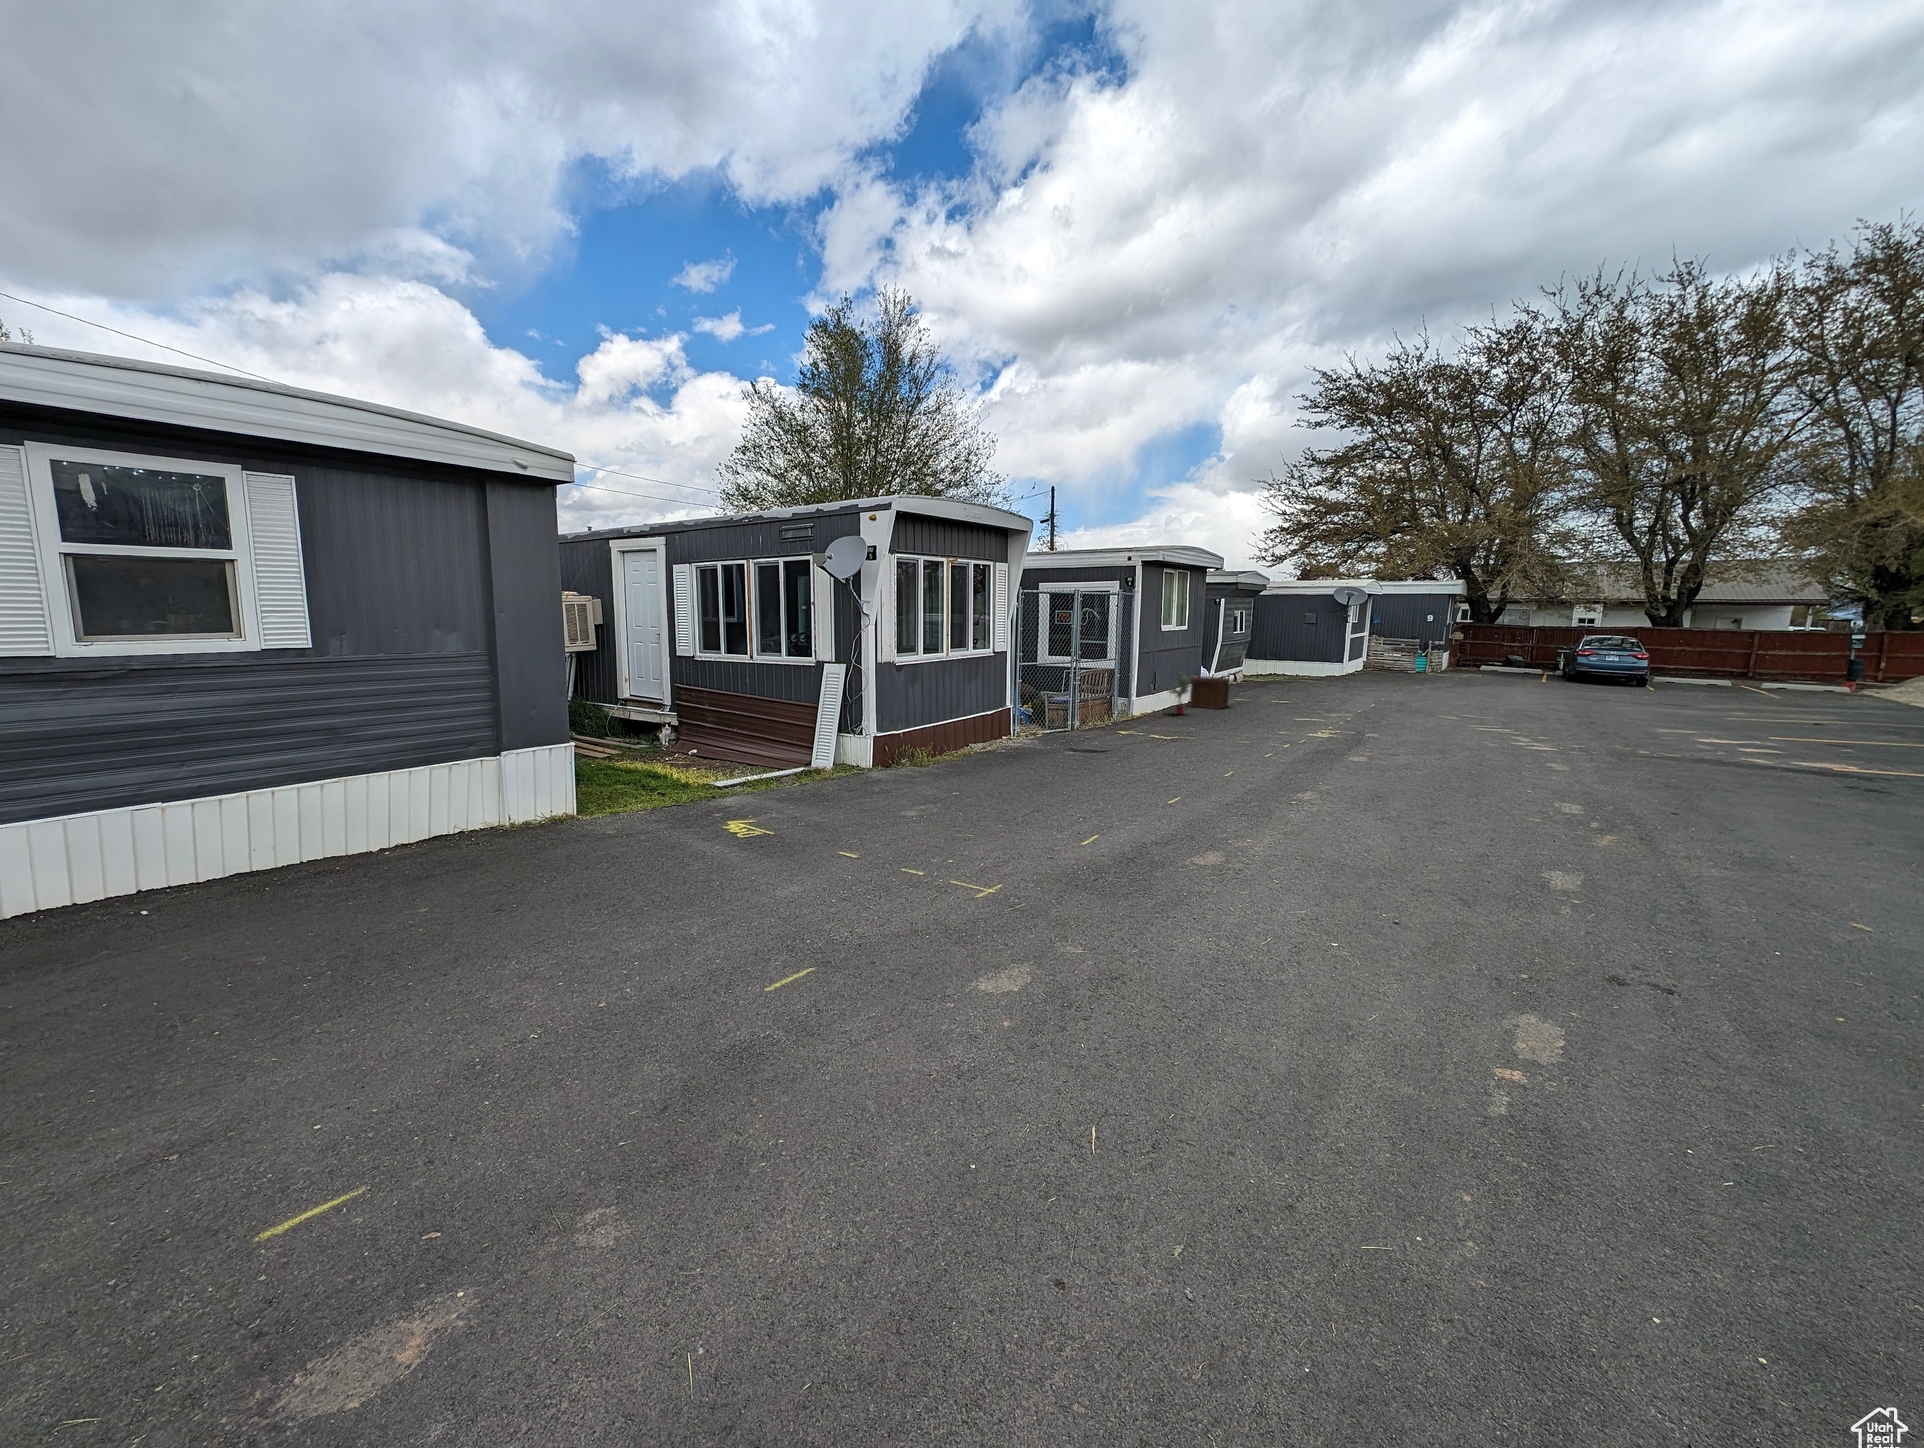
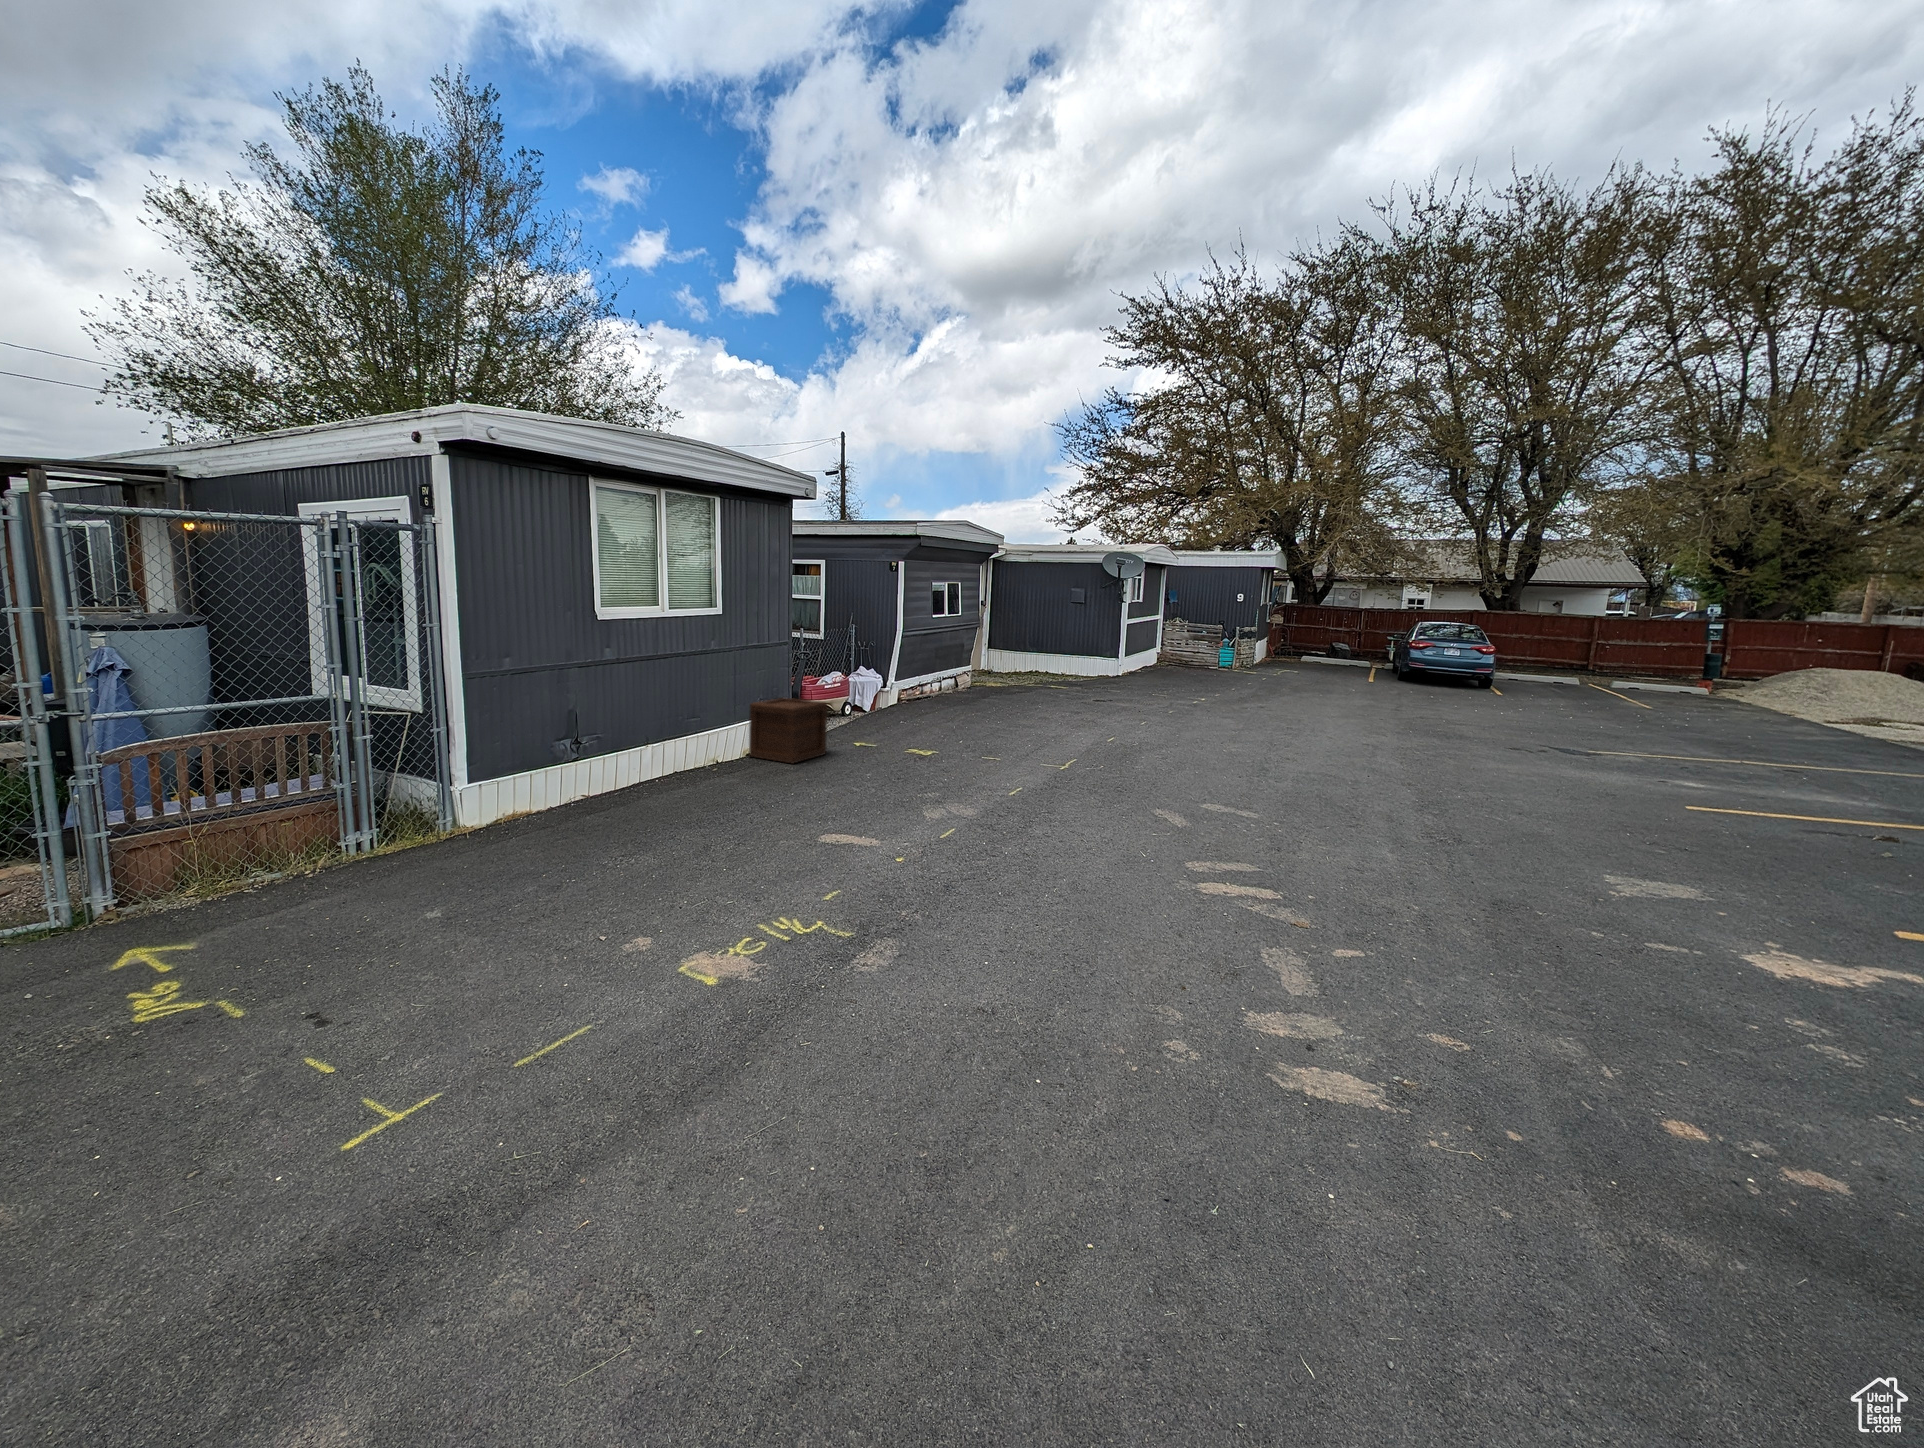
potted tree: present [1168,675,1190,715] -> none [633,700,695,790]

